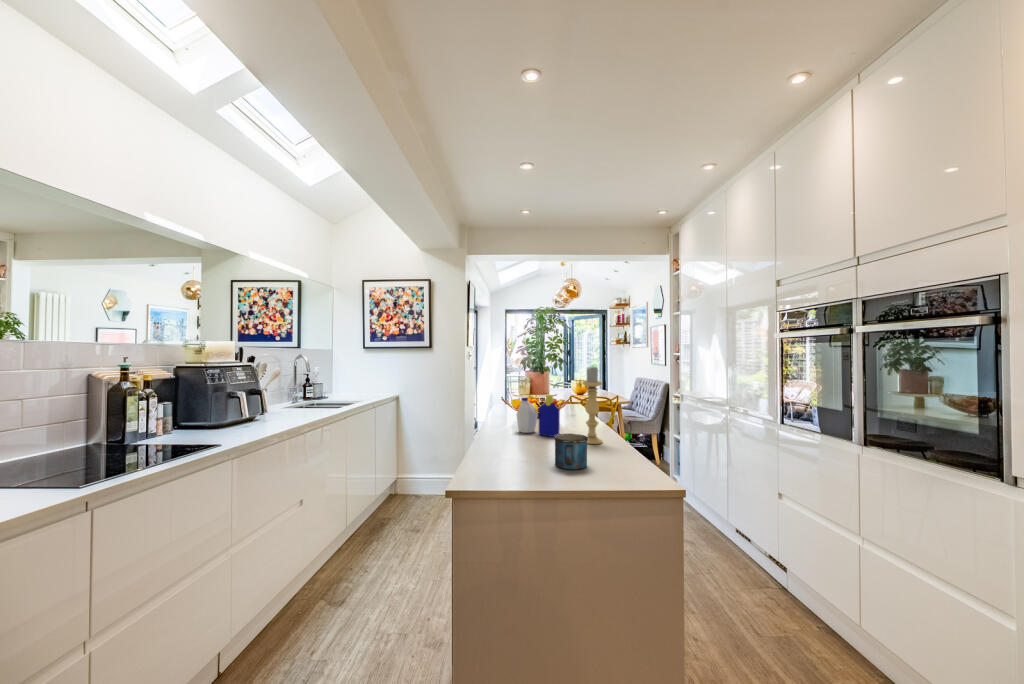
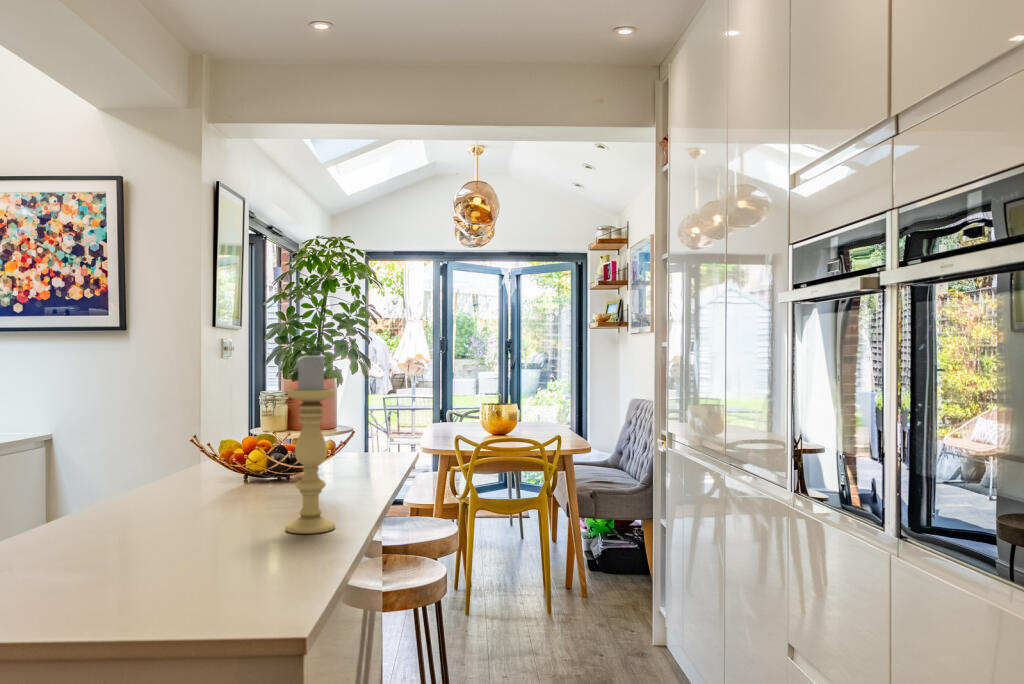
bottle: present [517,395,560,437] -> none [174,423,258,519]
mug: present [554,434,588,469] -> none [112,509,203,594]

